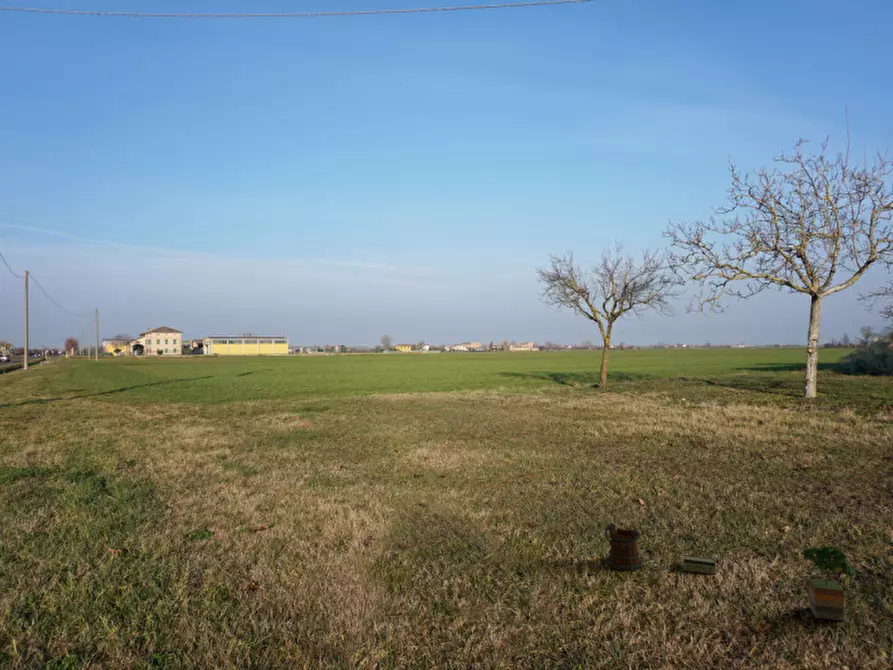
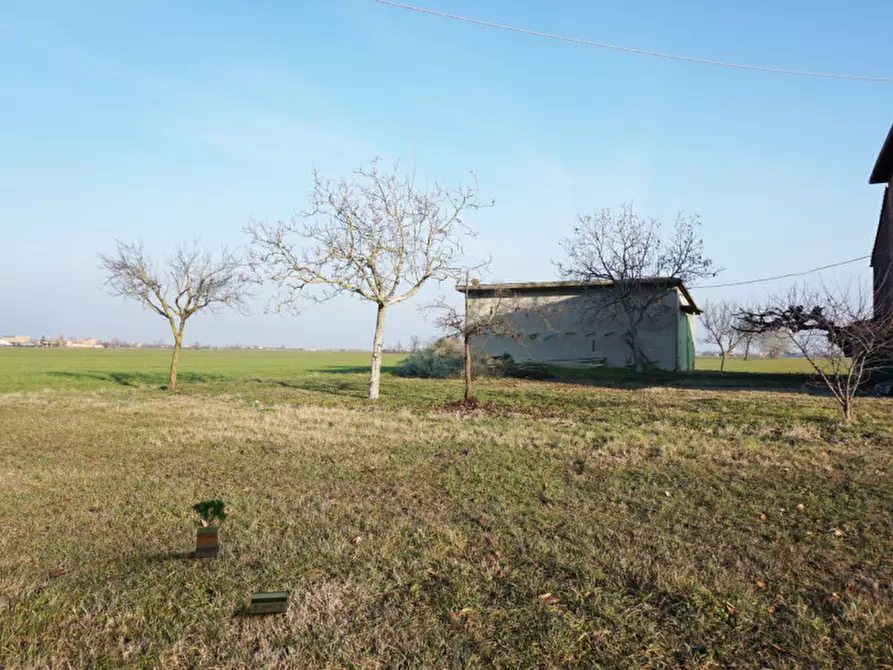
bucket: present [605,523,643,571] -> none [146,568,199,631]
potted tree: present [801,546,855,621] -> present [192,500,228,558]

